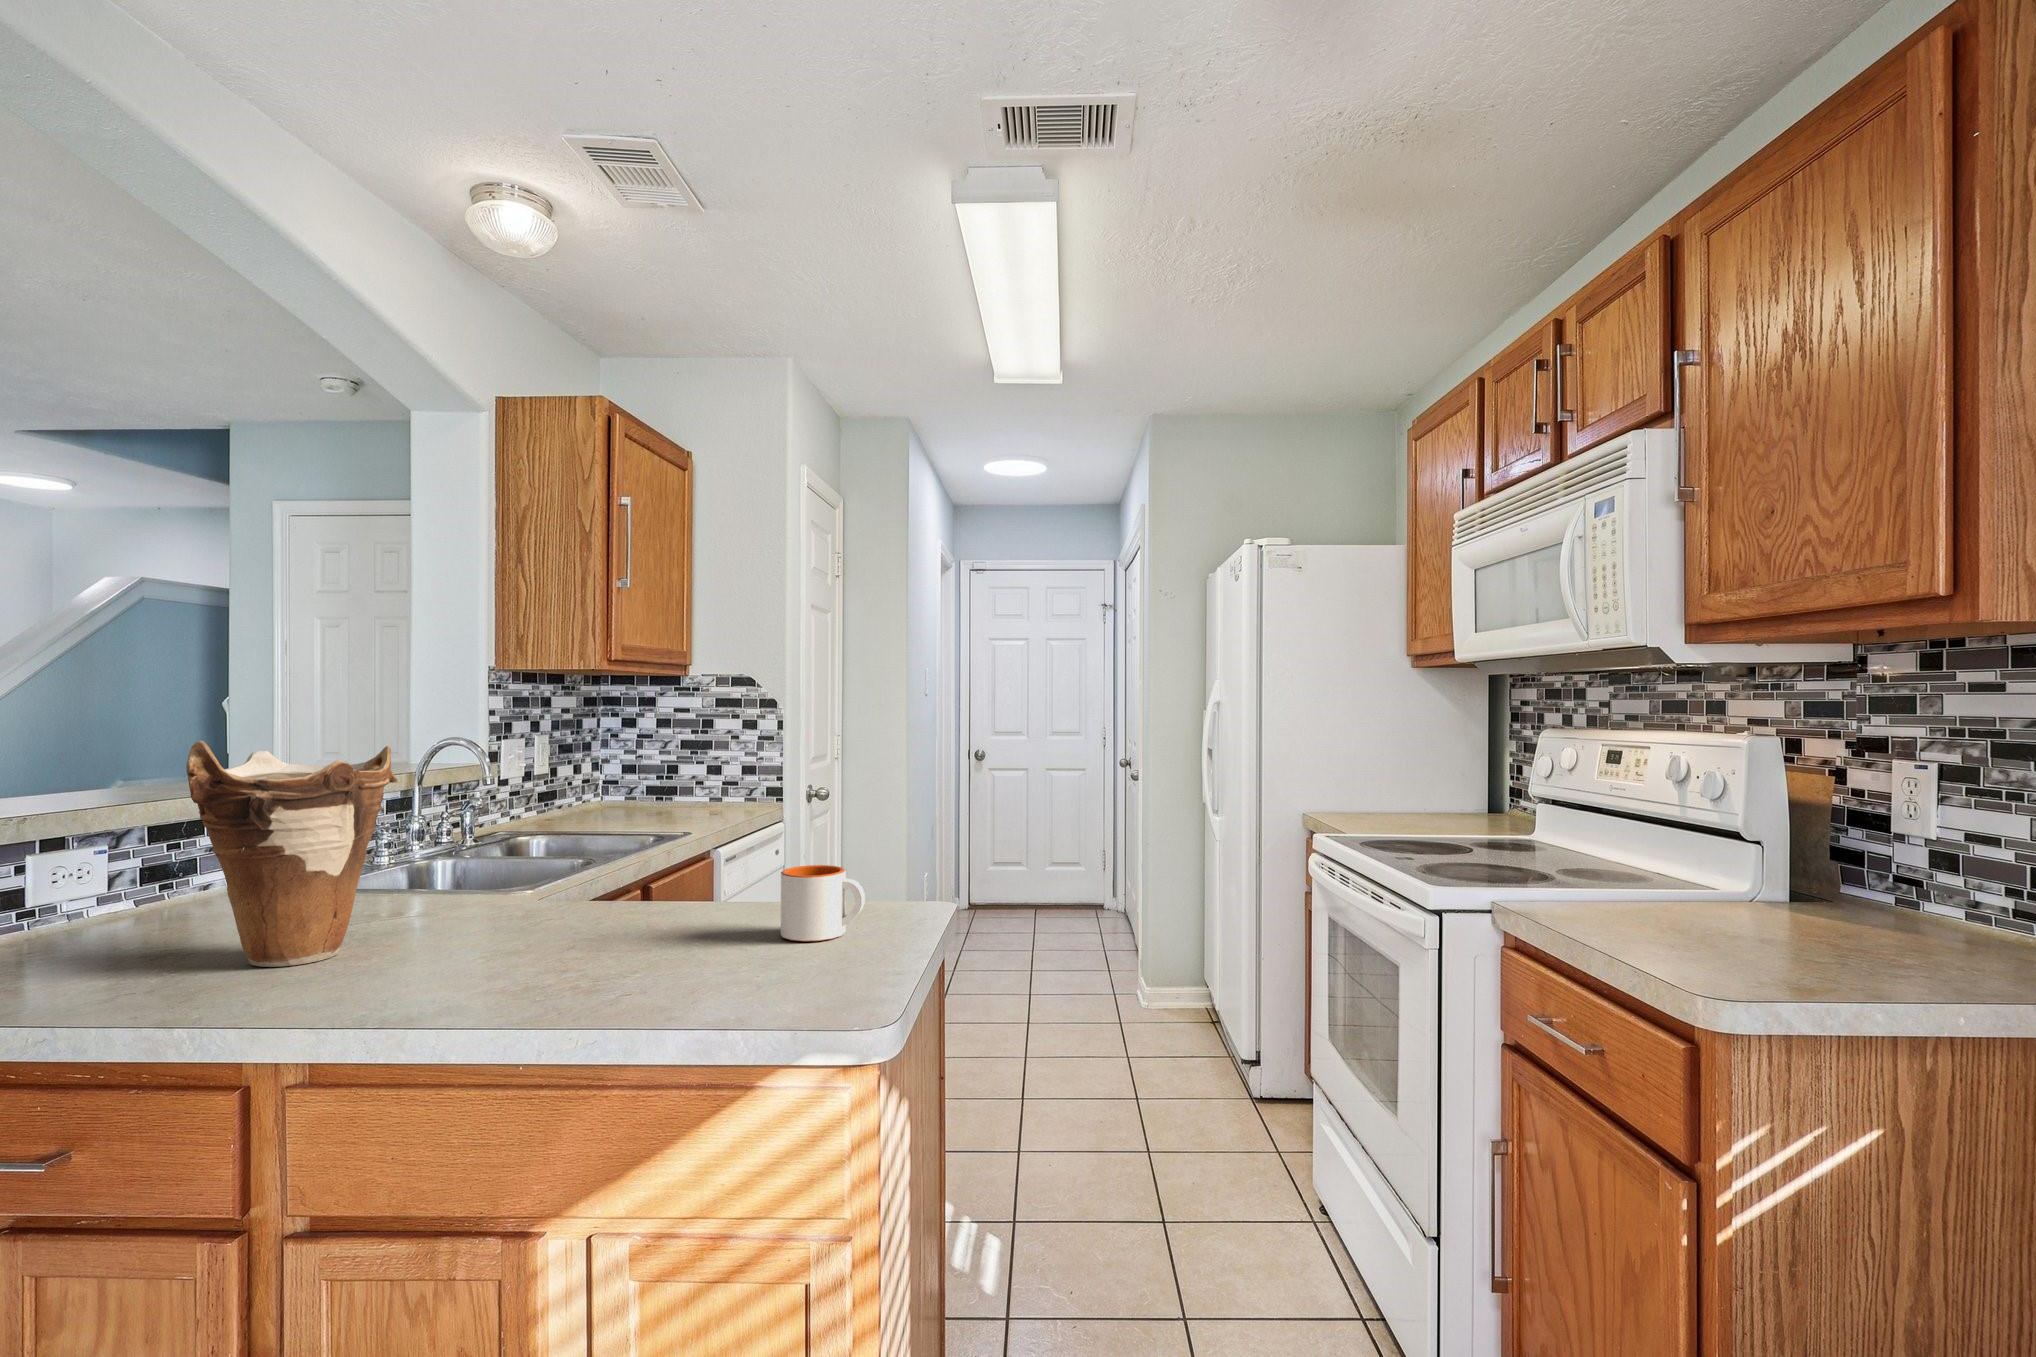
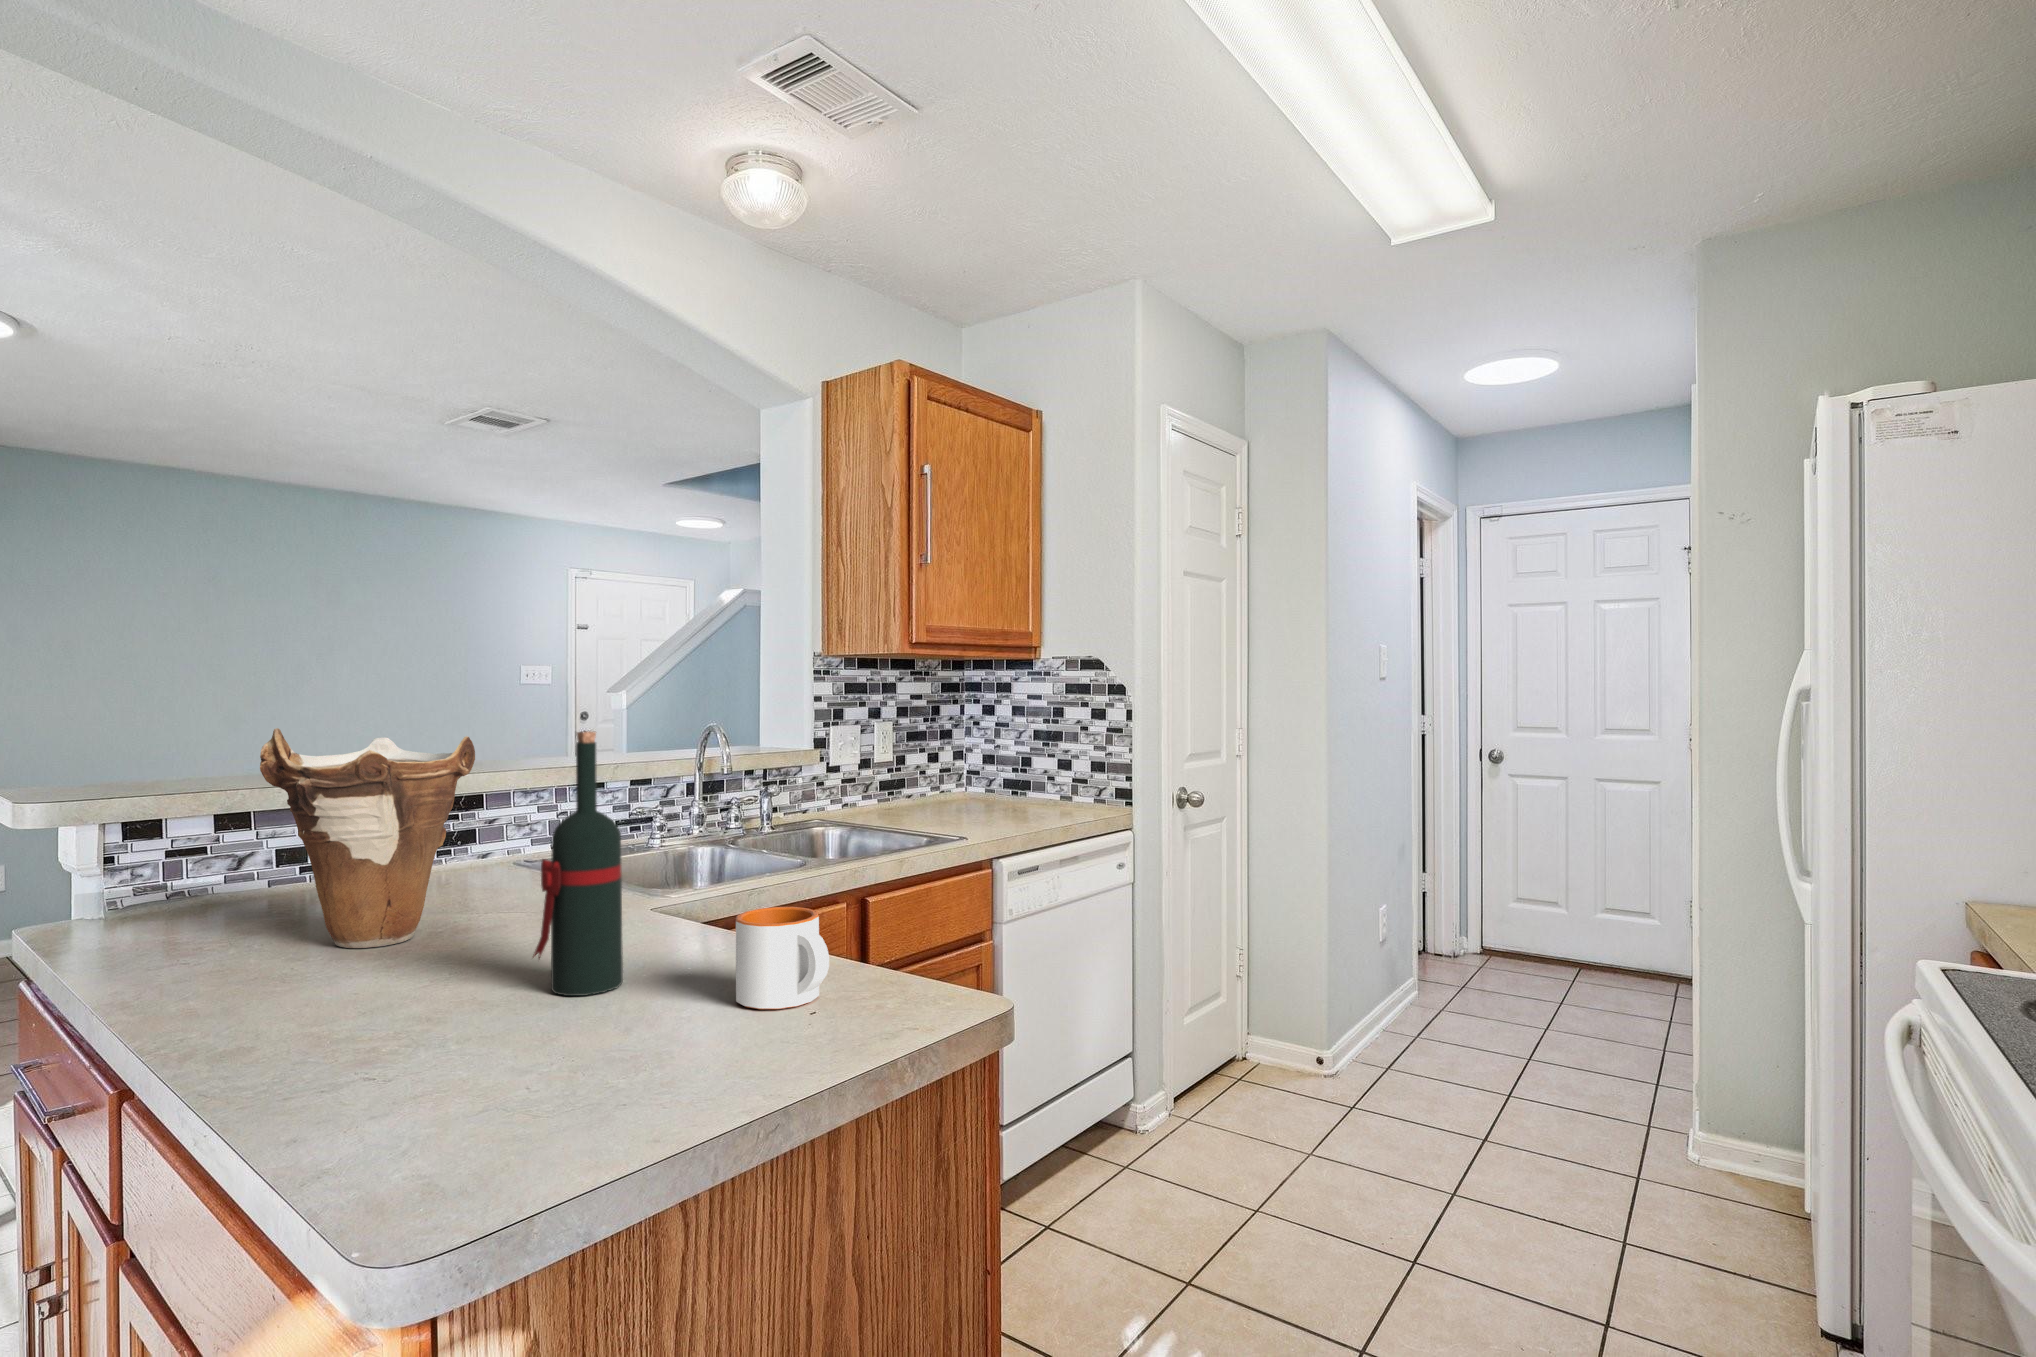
wine bottle: none [606,733,668,959] -> present [533,731,623,996]

